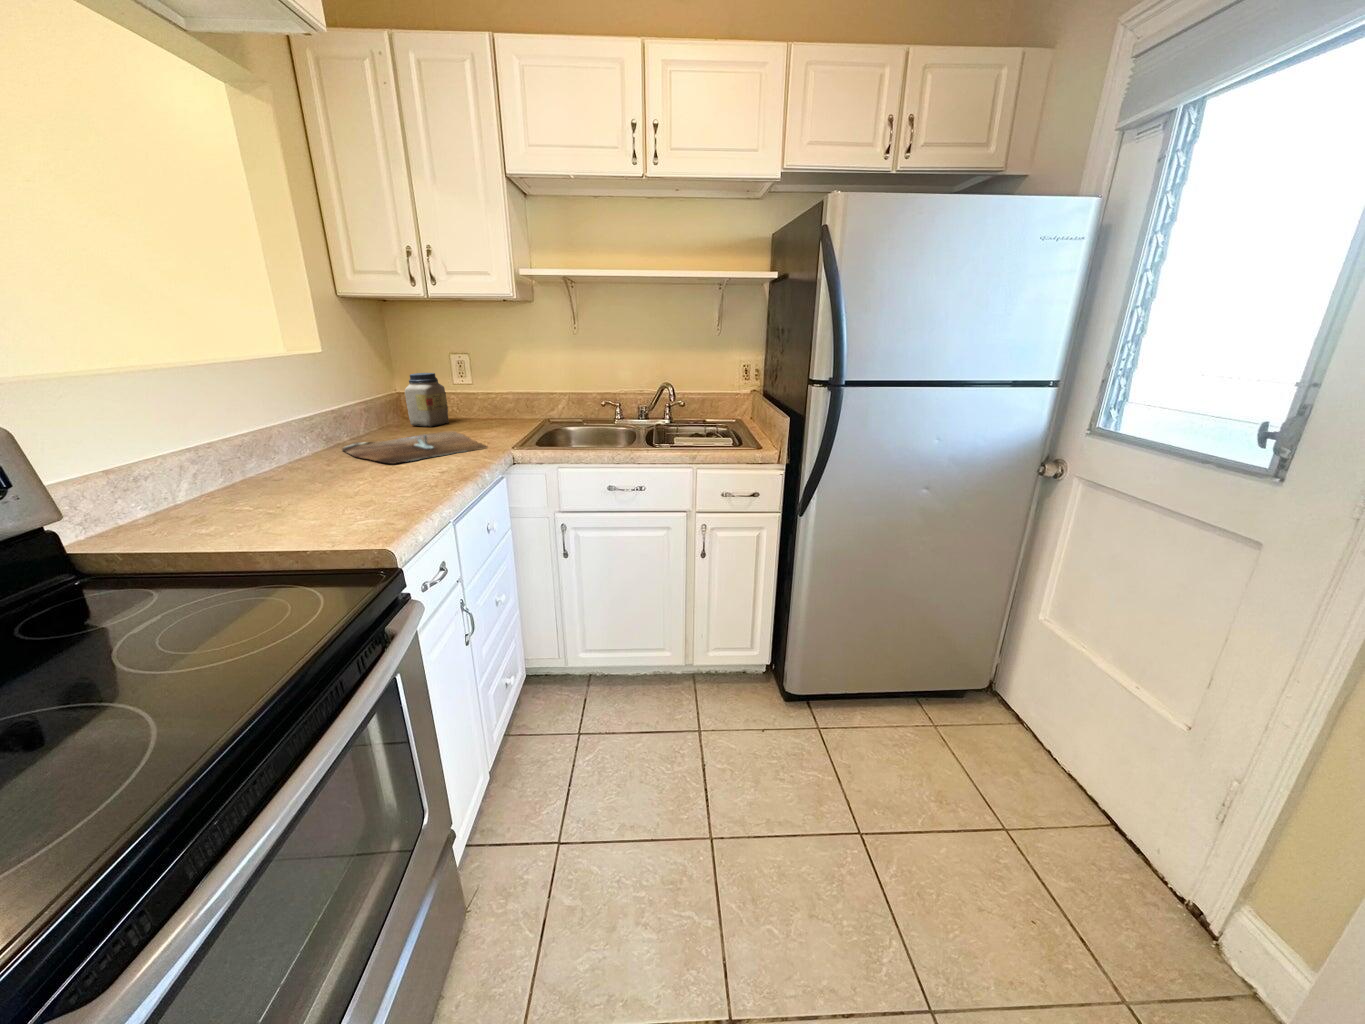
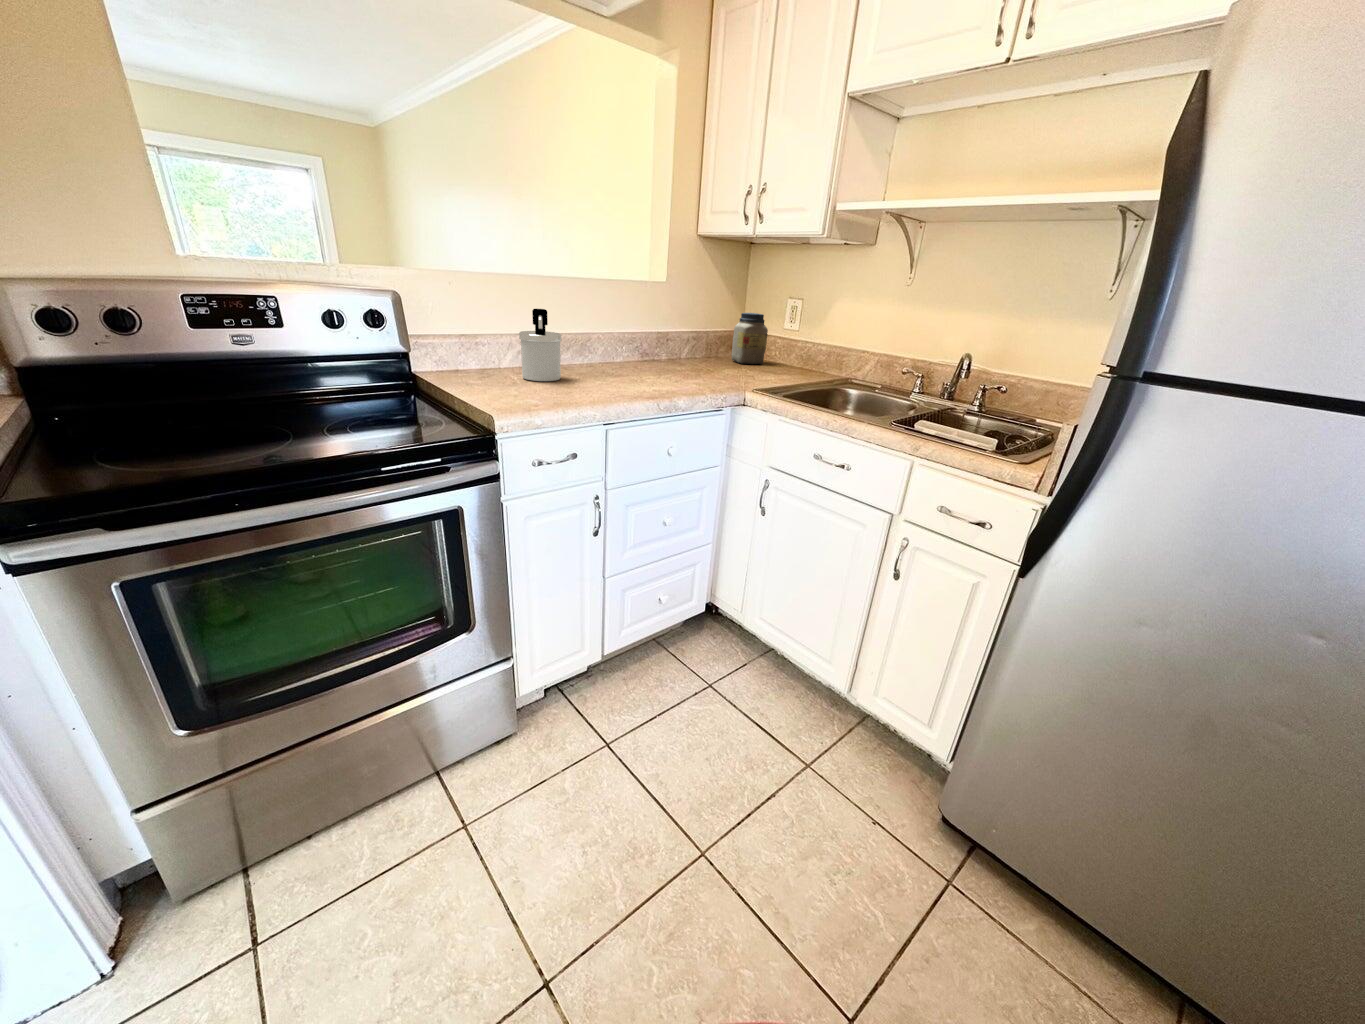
soap dispenser: none [239,411,314,505] -> present [519,309,562,381]
cutting board: present [342,431,487,464] -> none [639,360,746,385]

